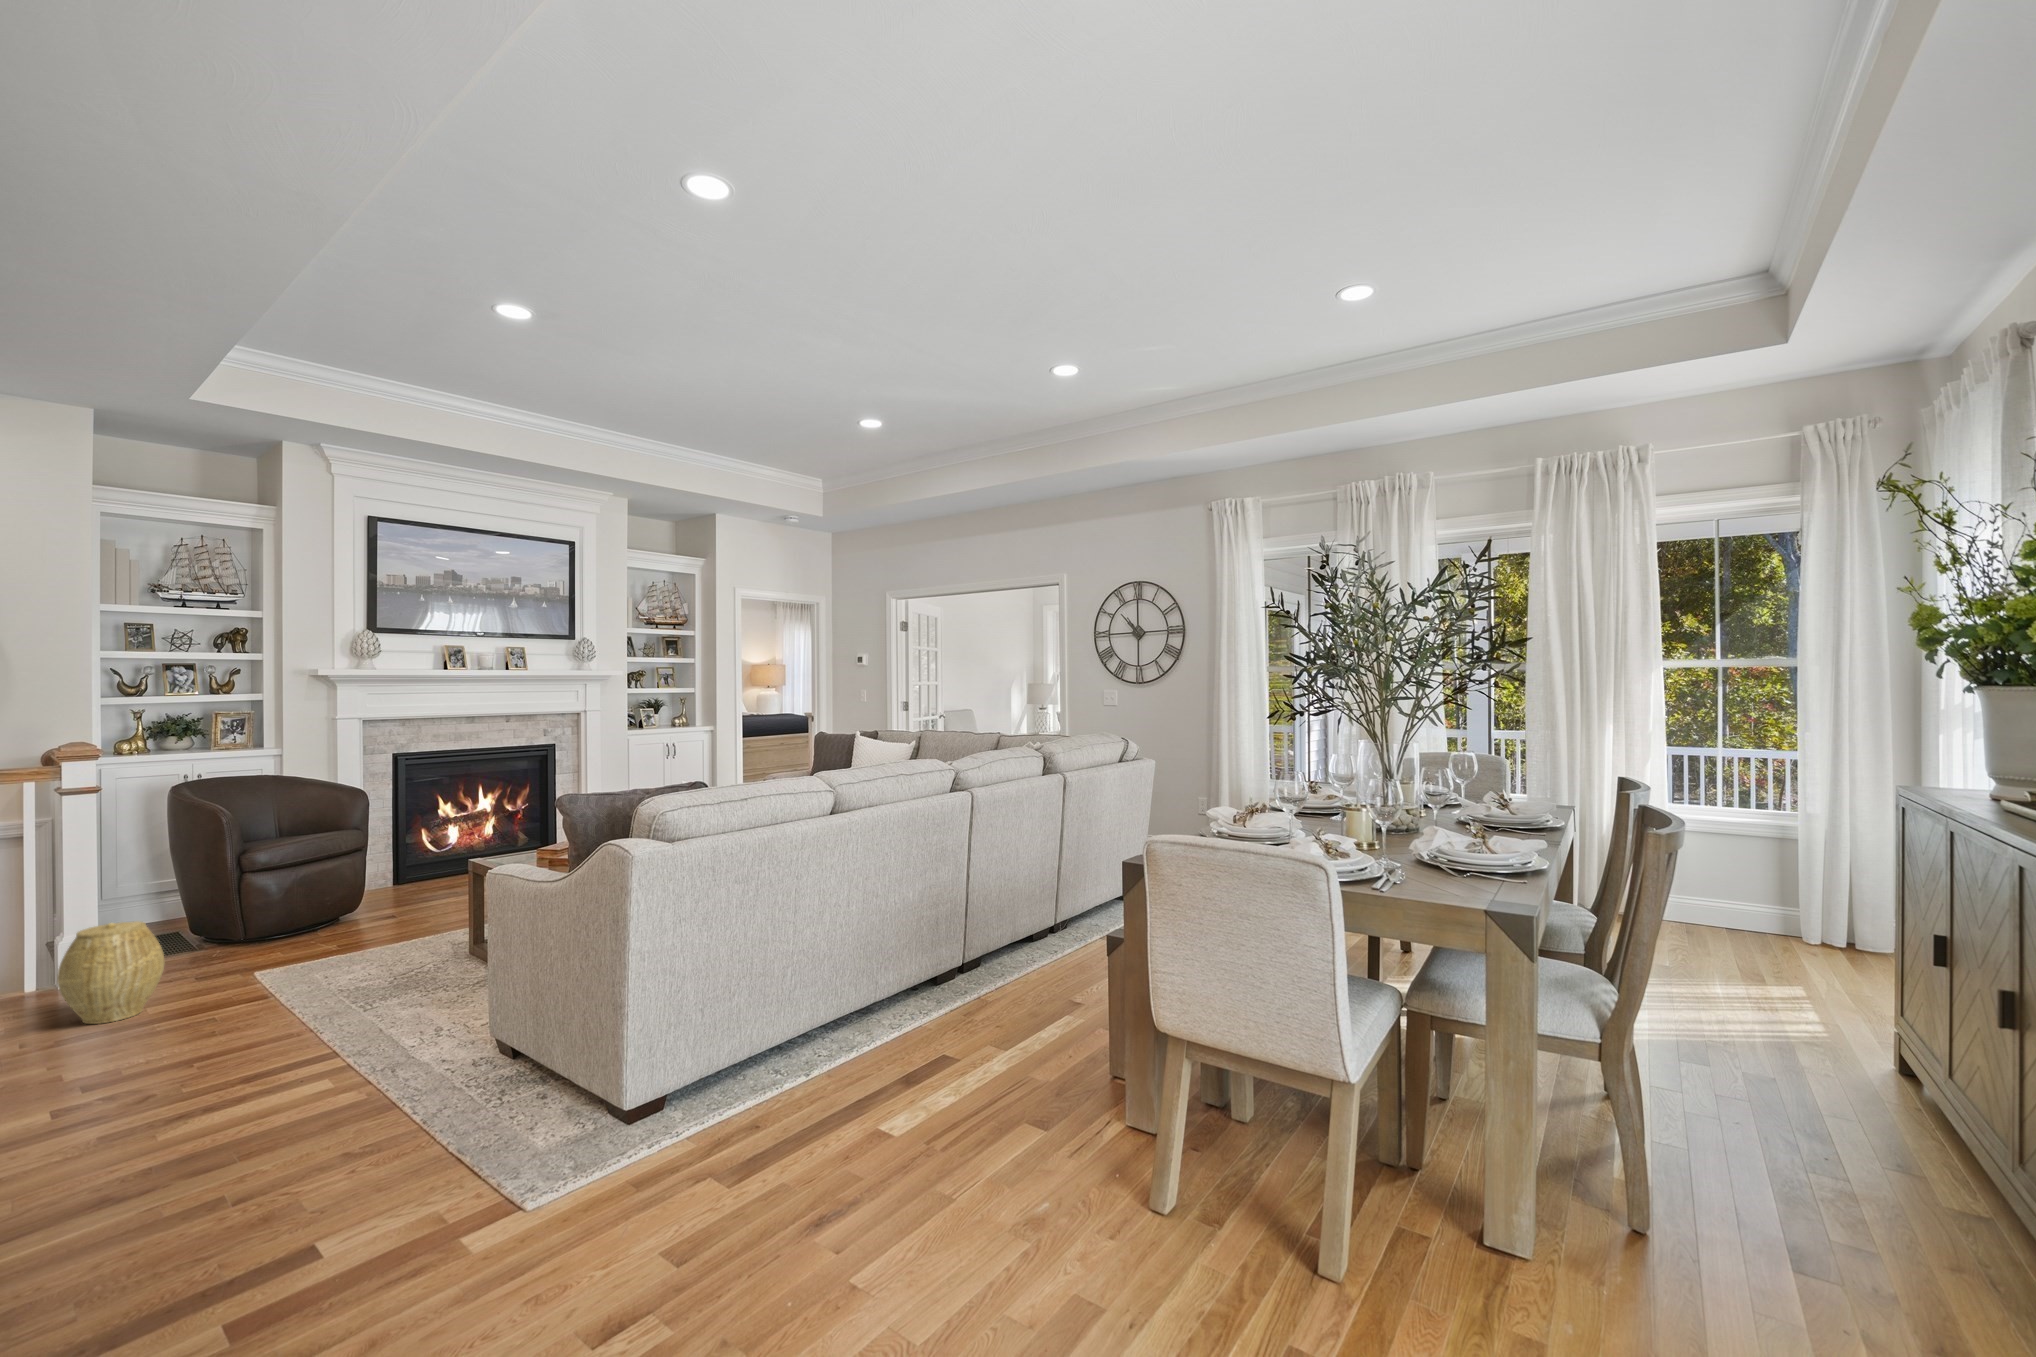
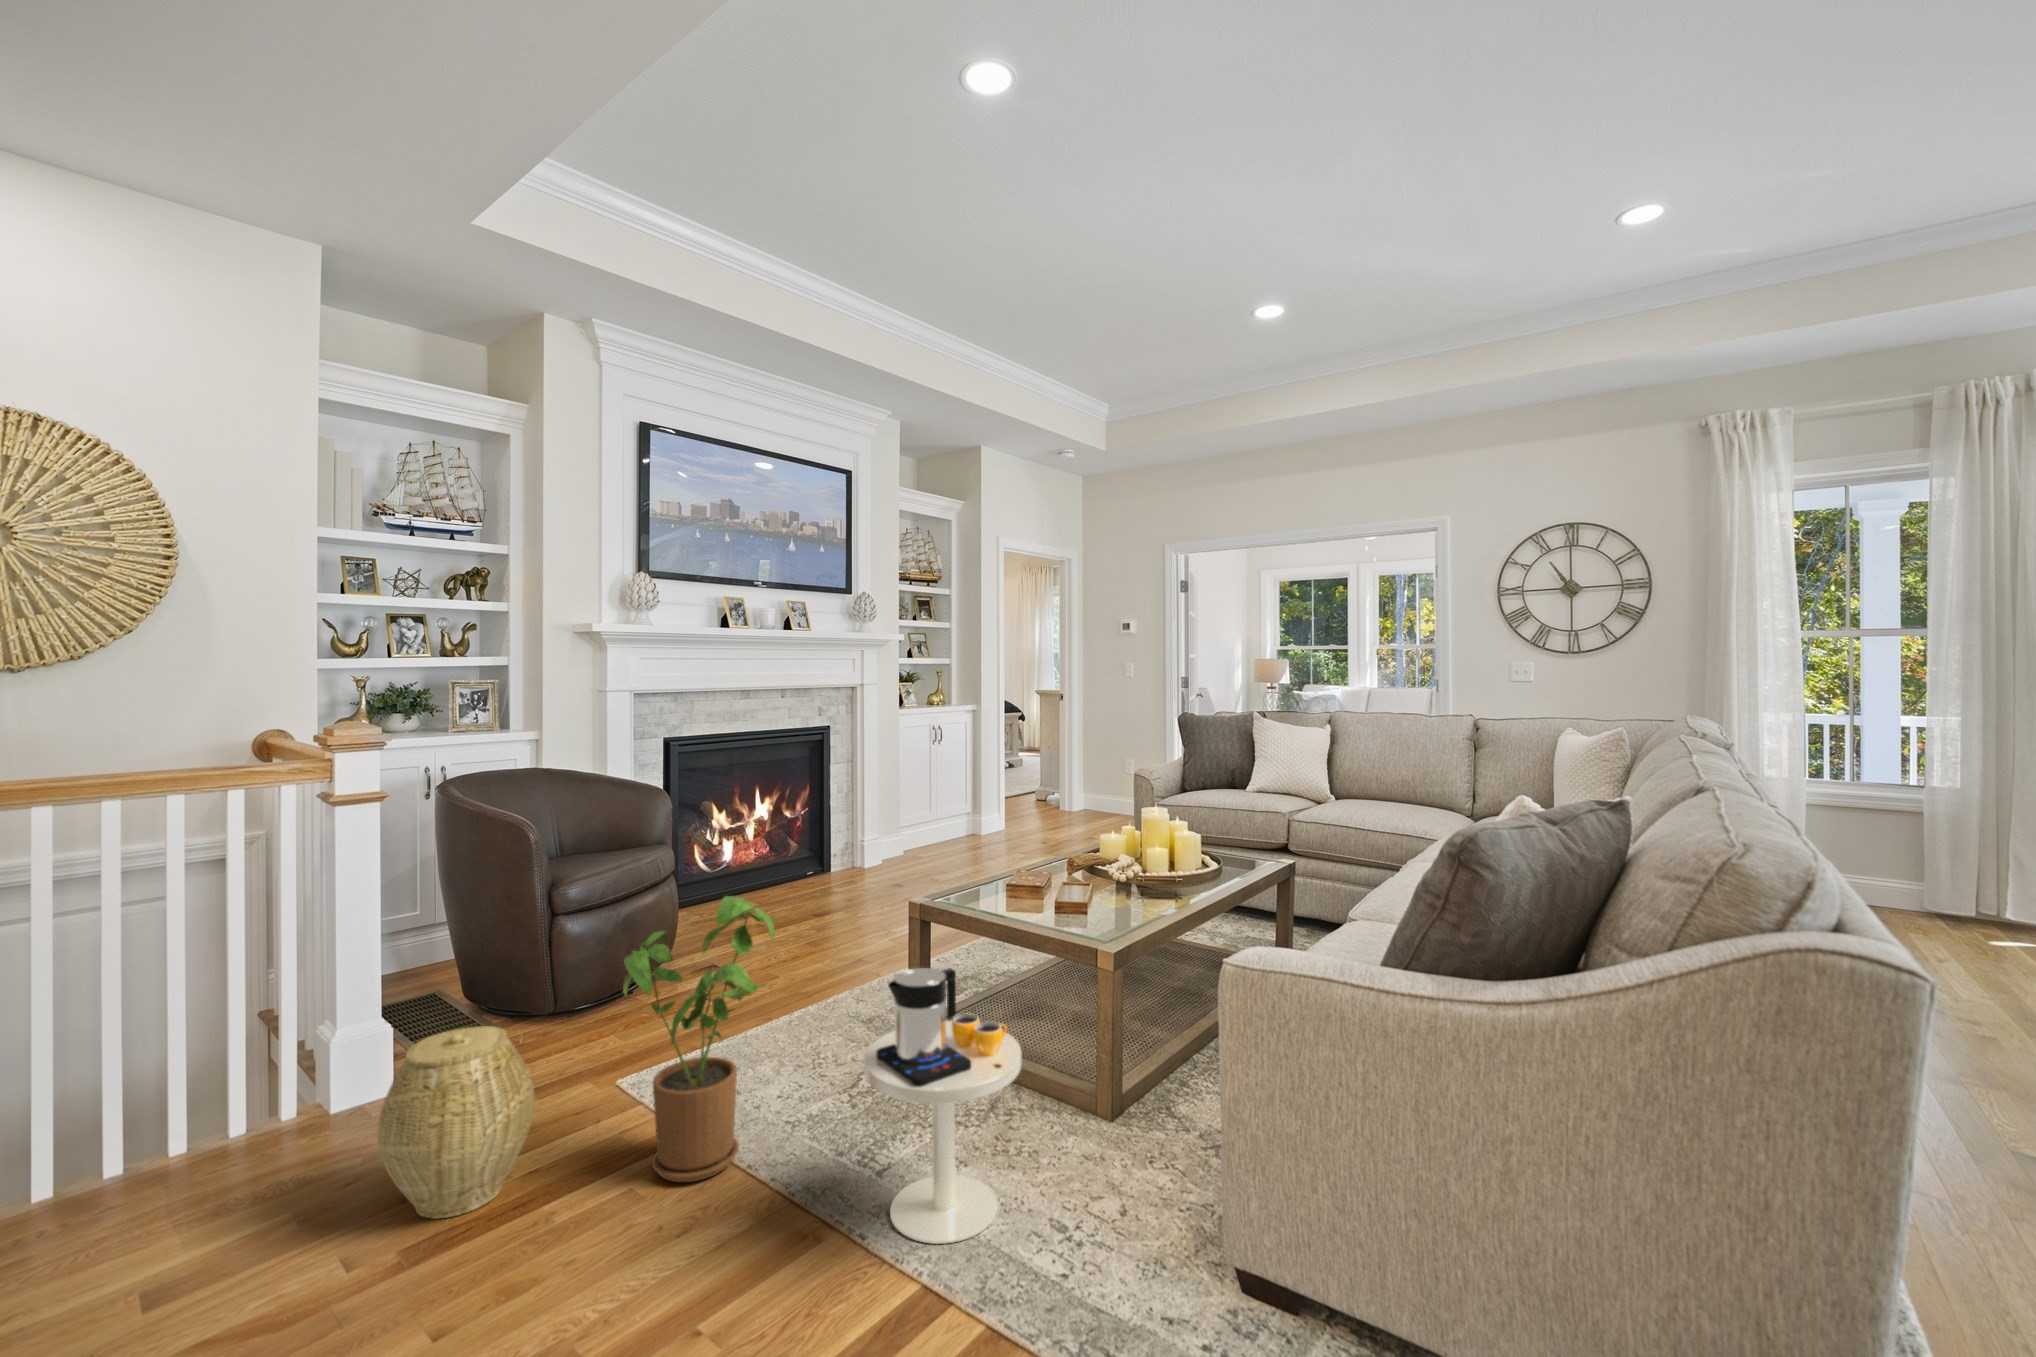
house plant: none [217,846,333,1010] -> present [623,896,775,1182]
side table: none [329,882,437,1030] -> present [864,968,1021,1244]

